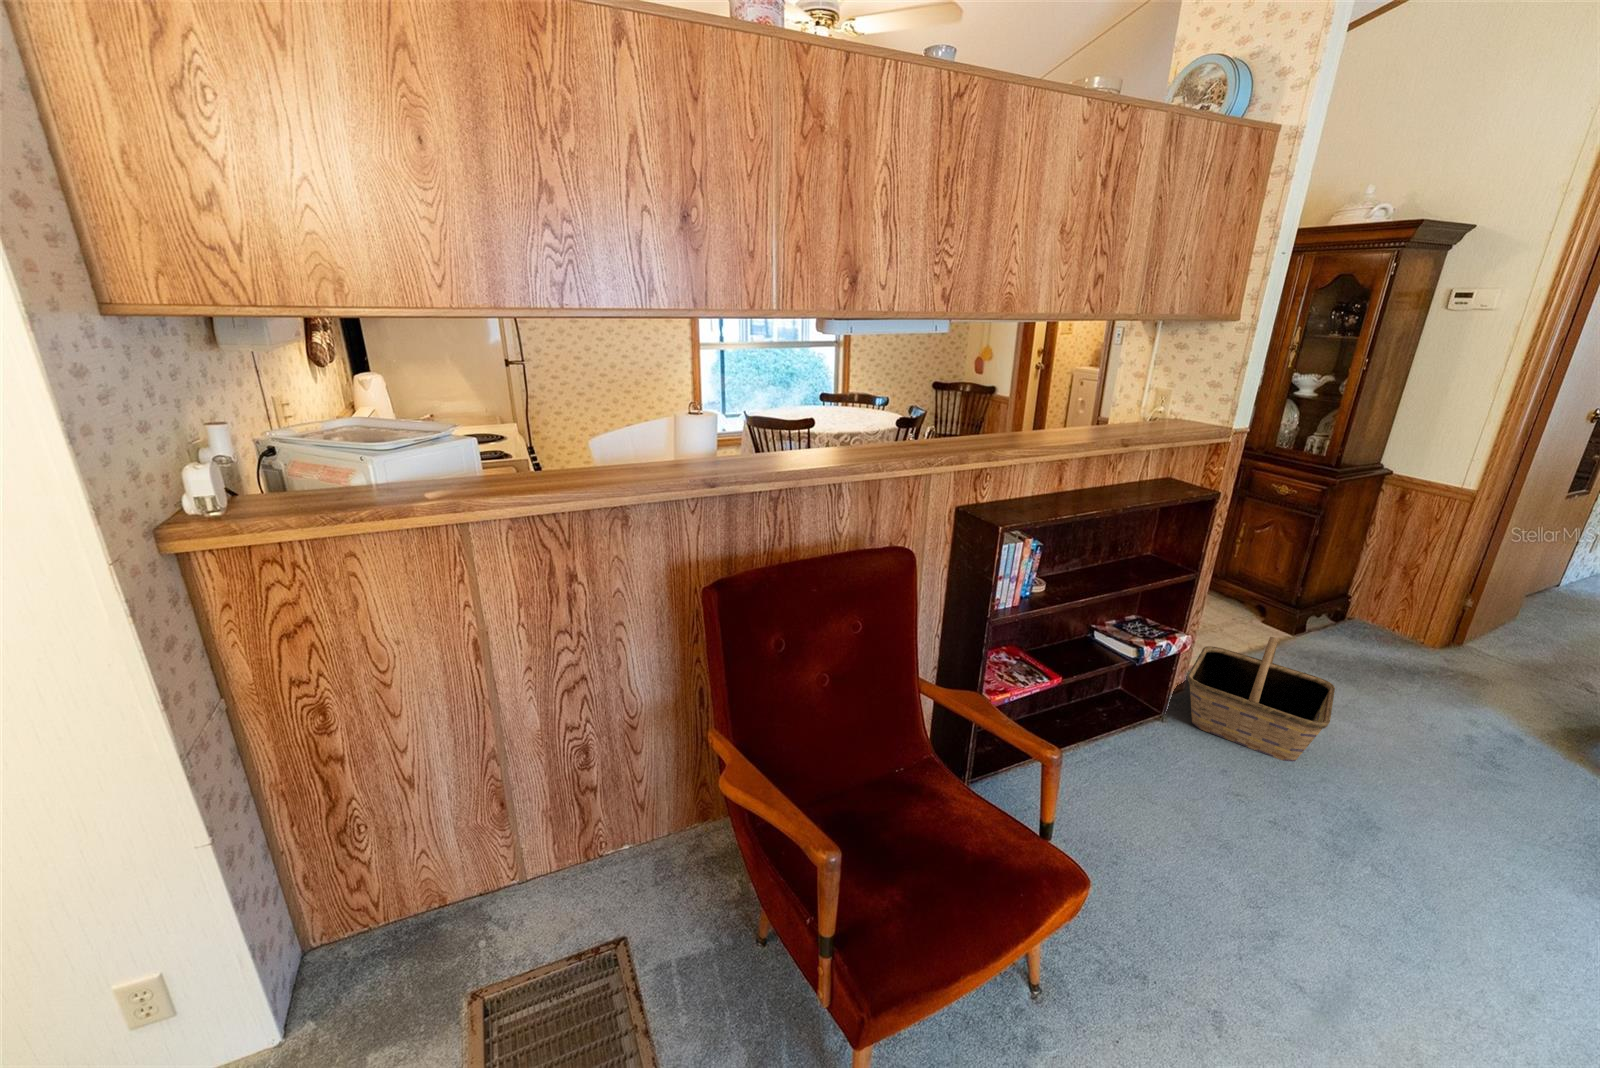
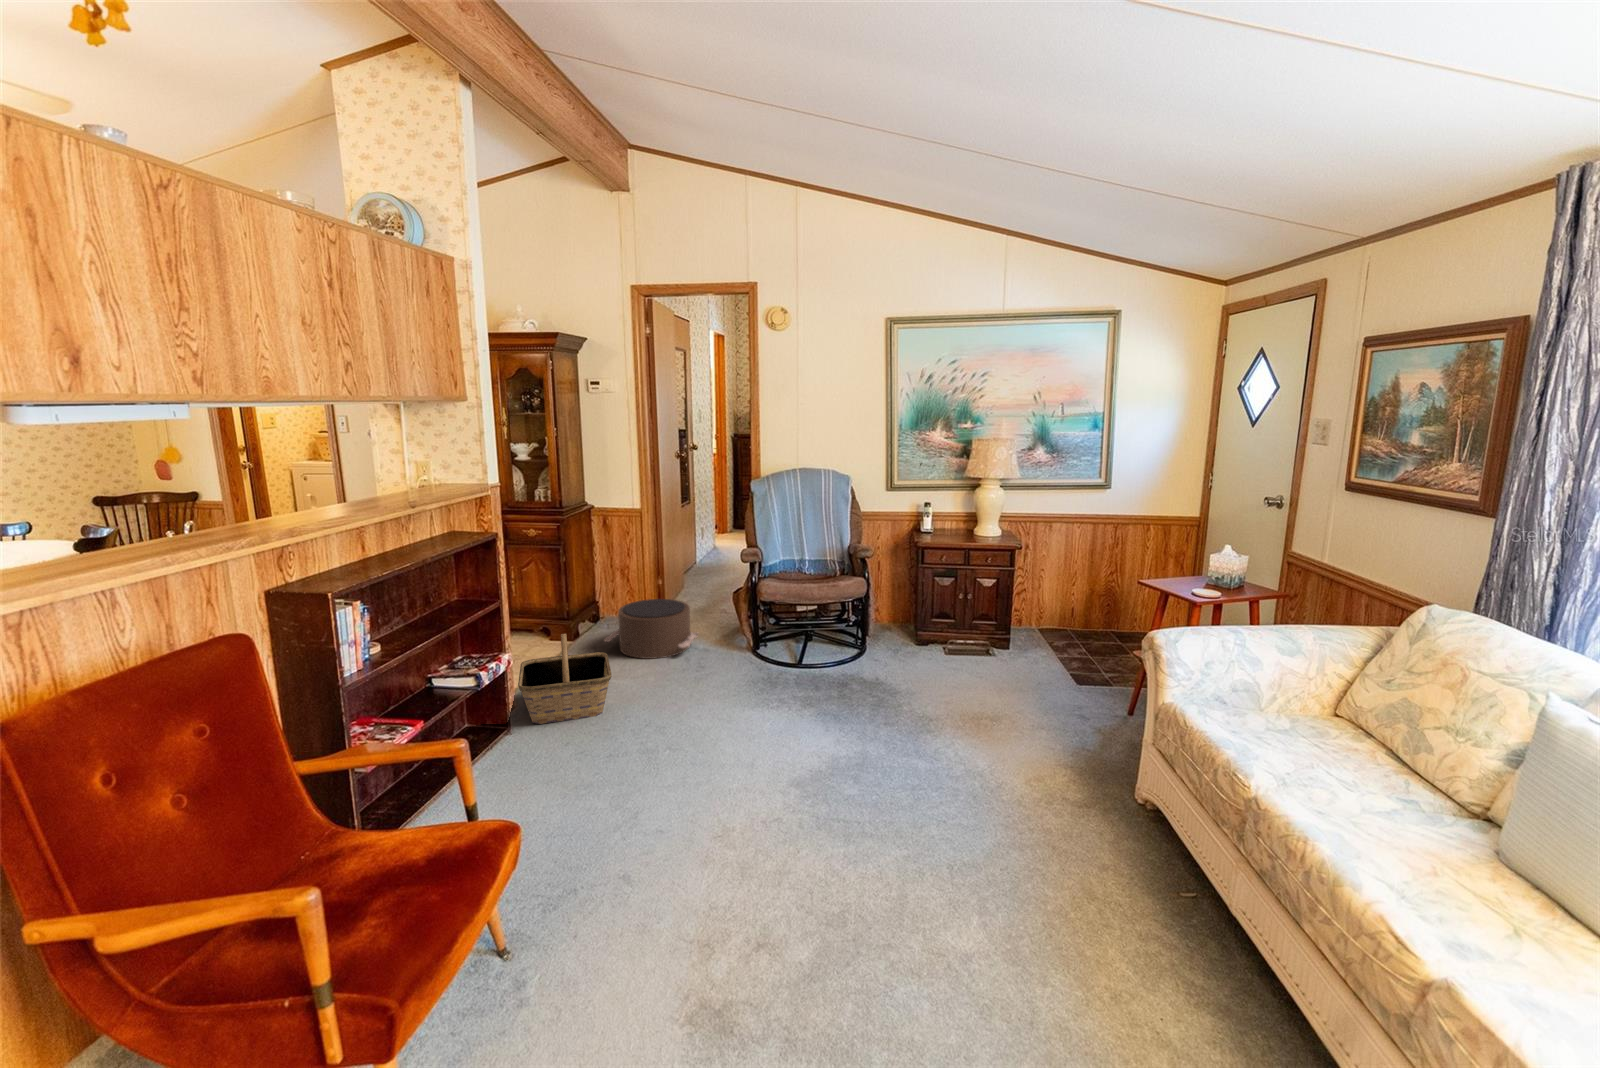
pouf: none [1338,623,1539,733] -> present [605,599,698,659]

